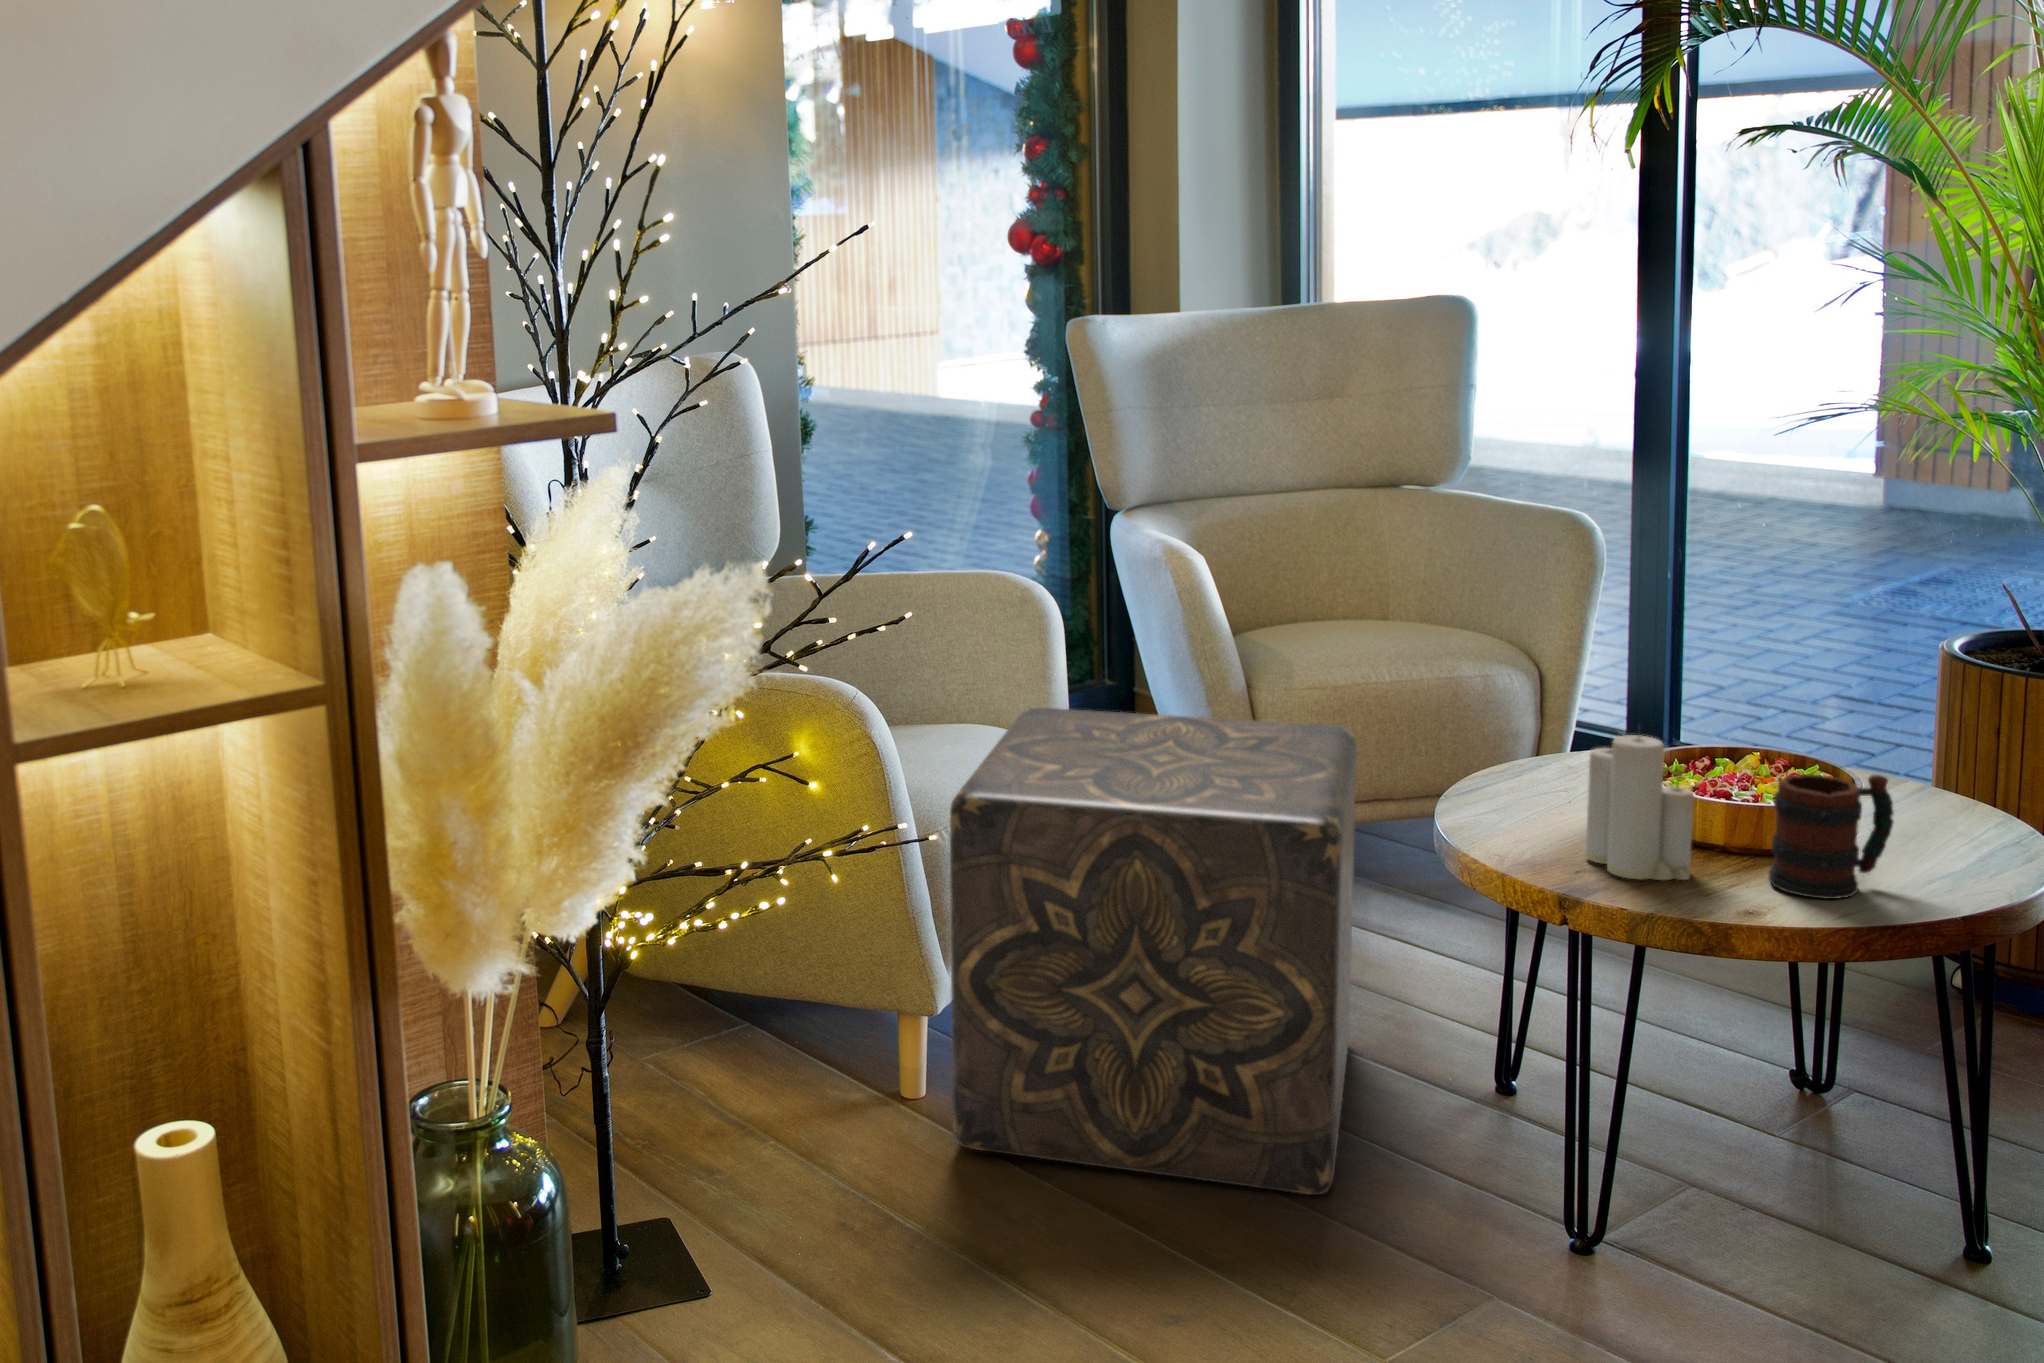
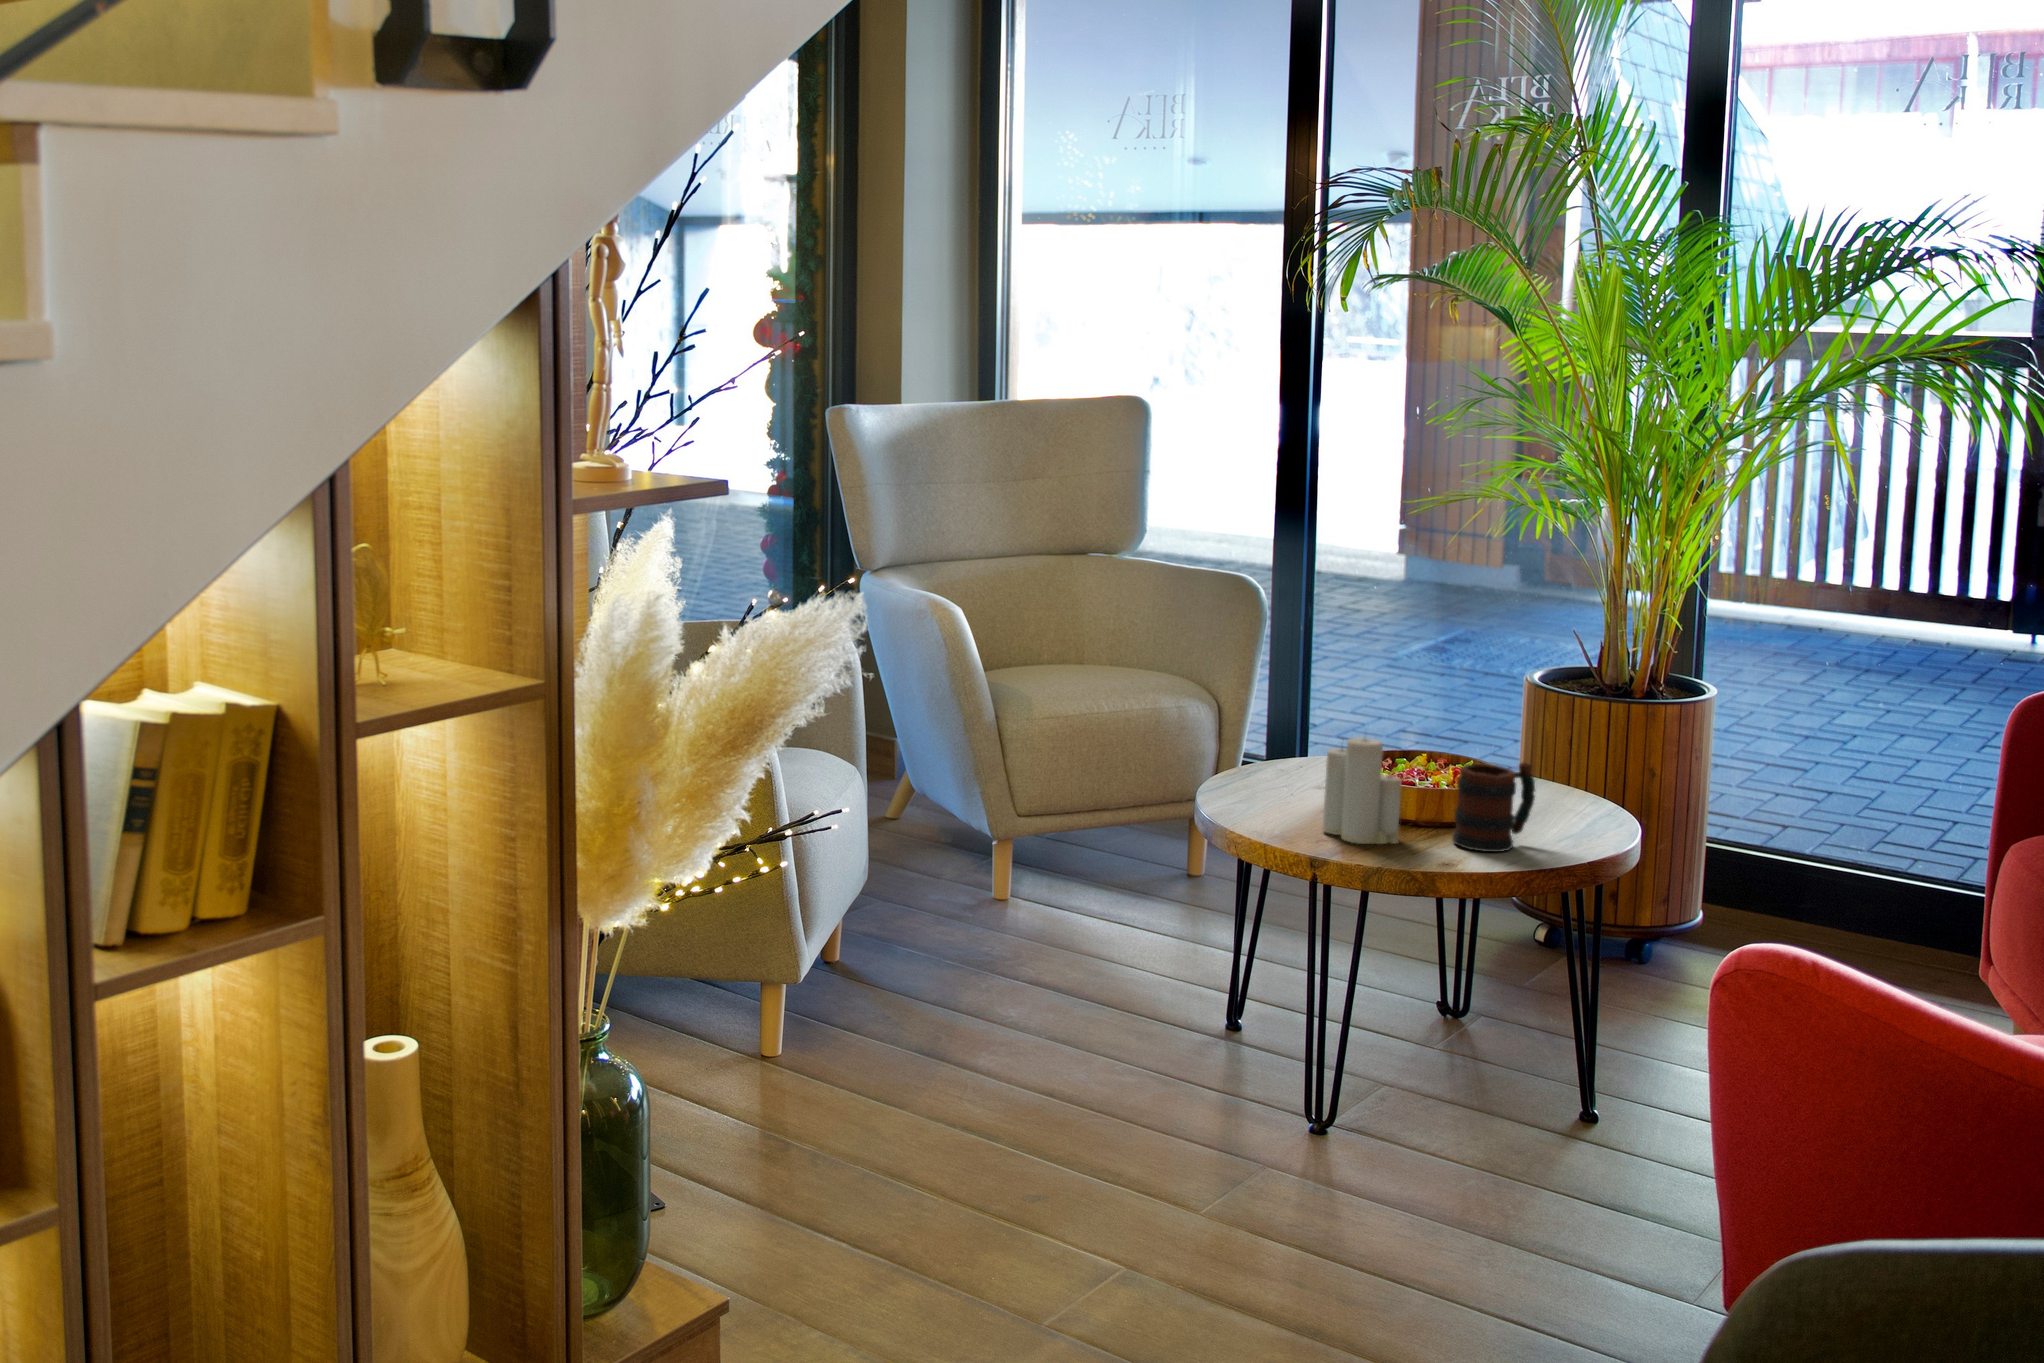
ottoman: present [950,708,1356,1195] -> none [828,733,1145,1106]

